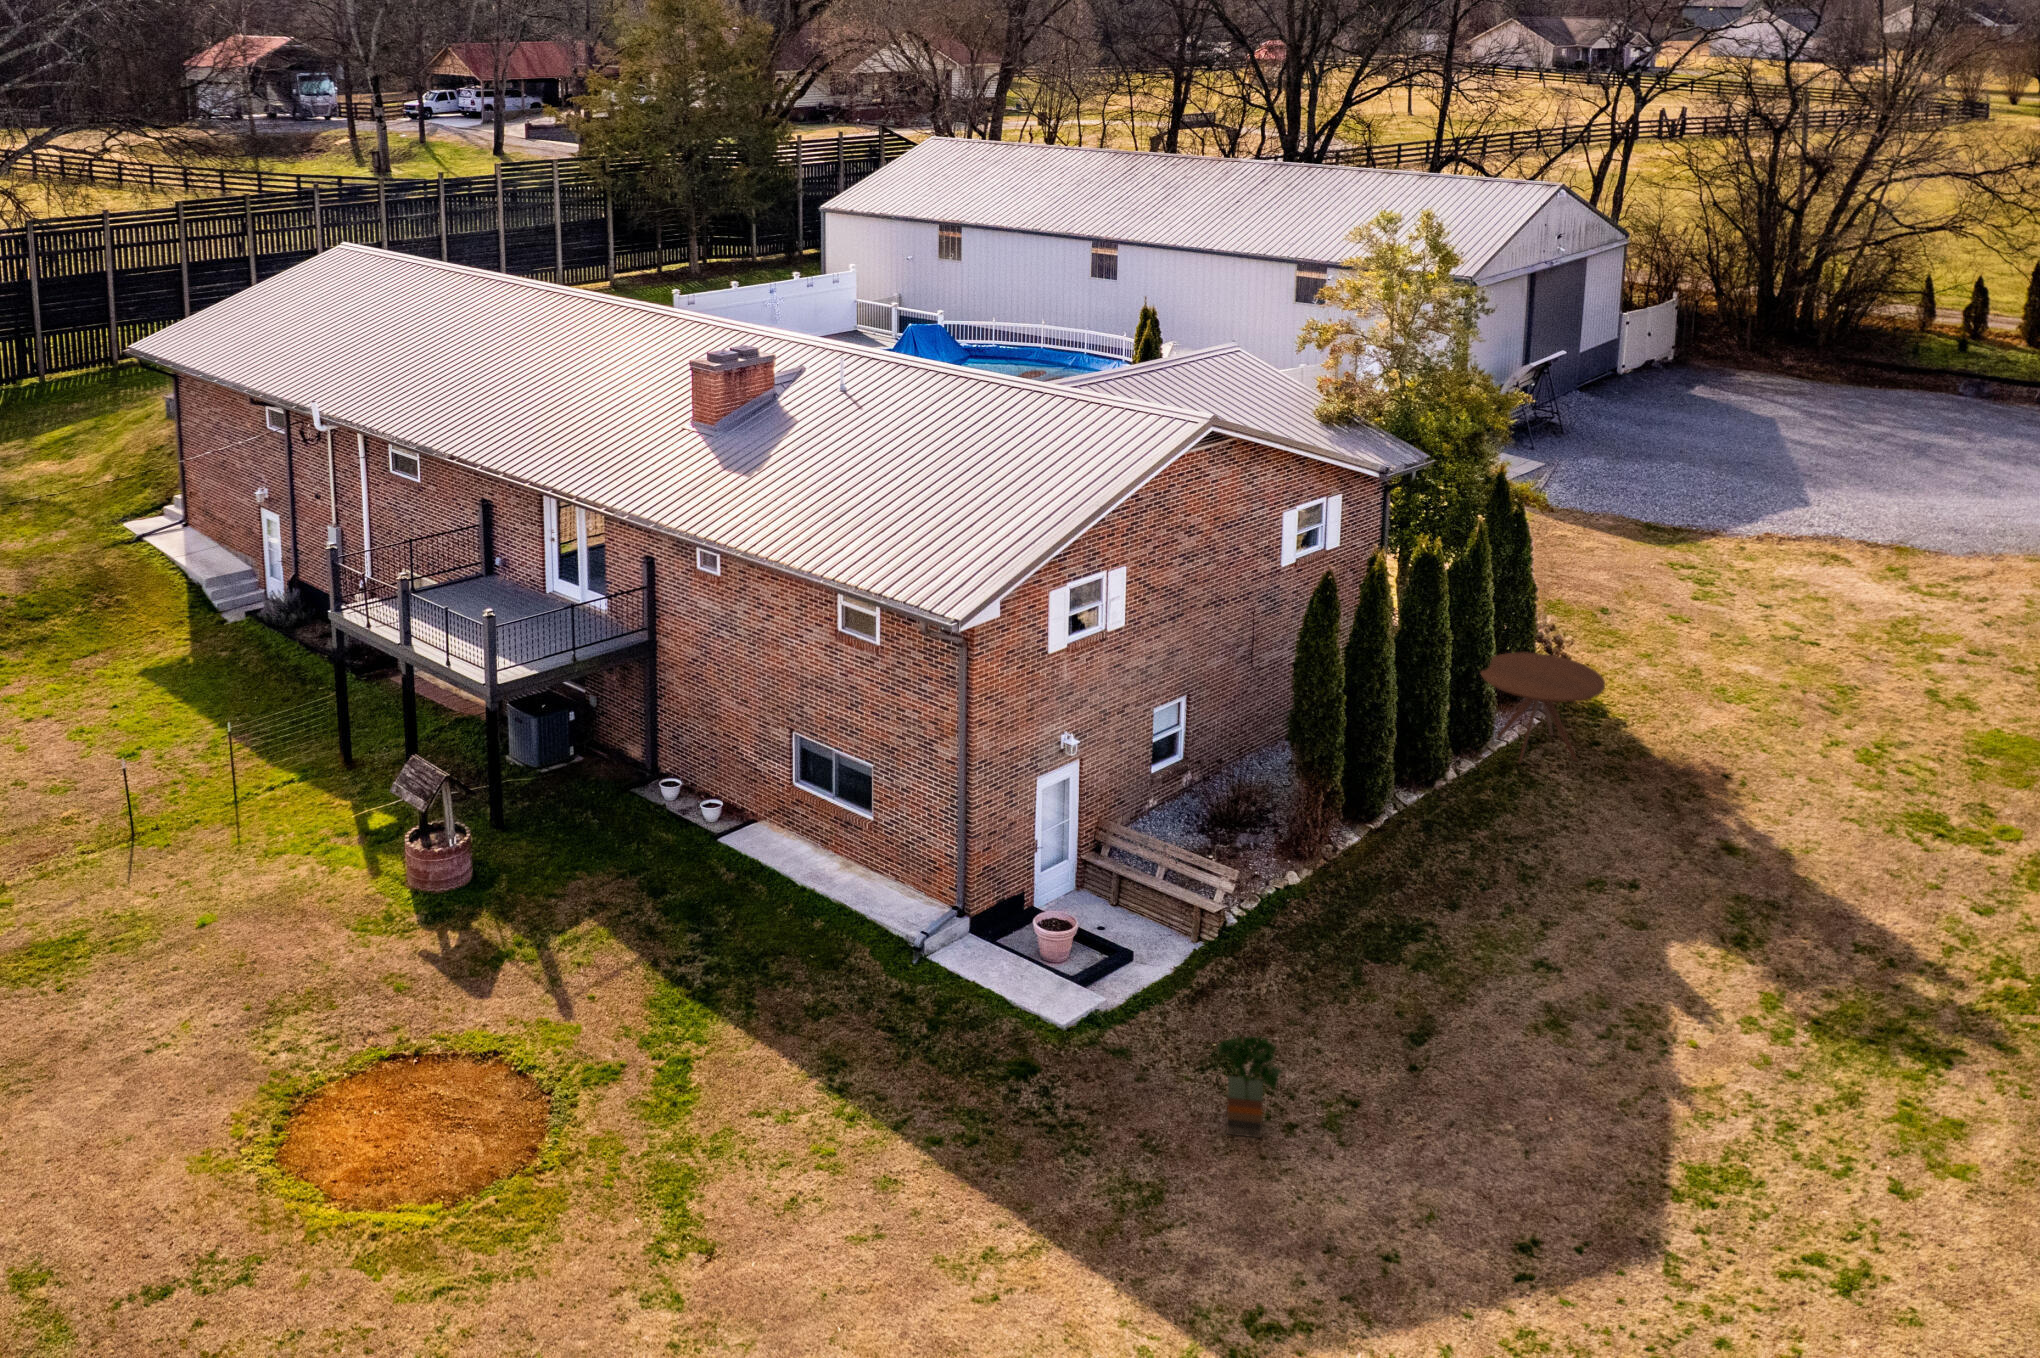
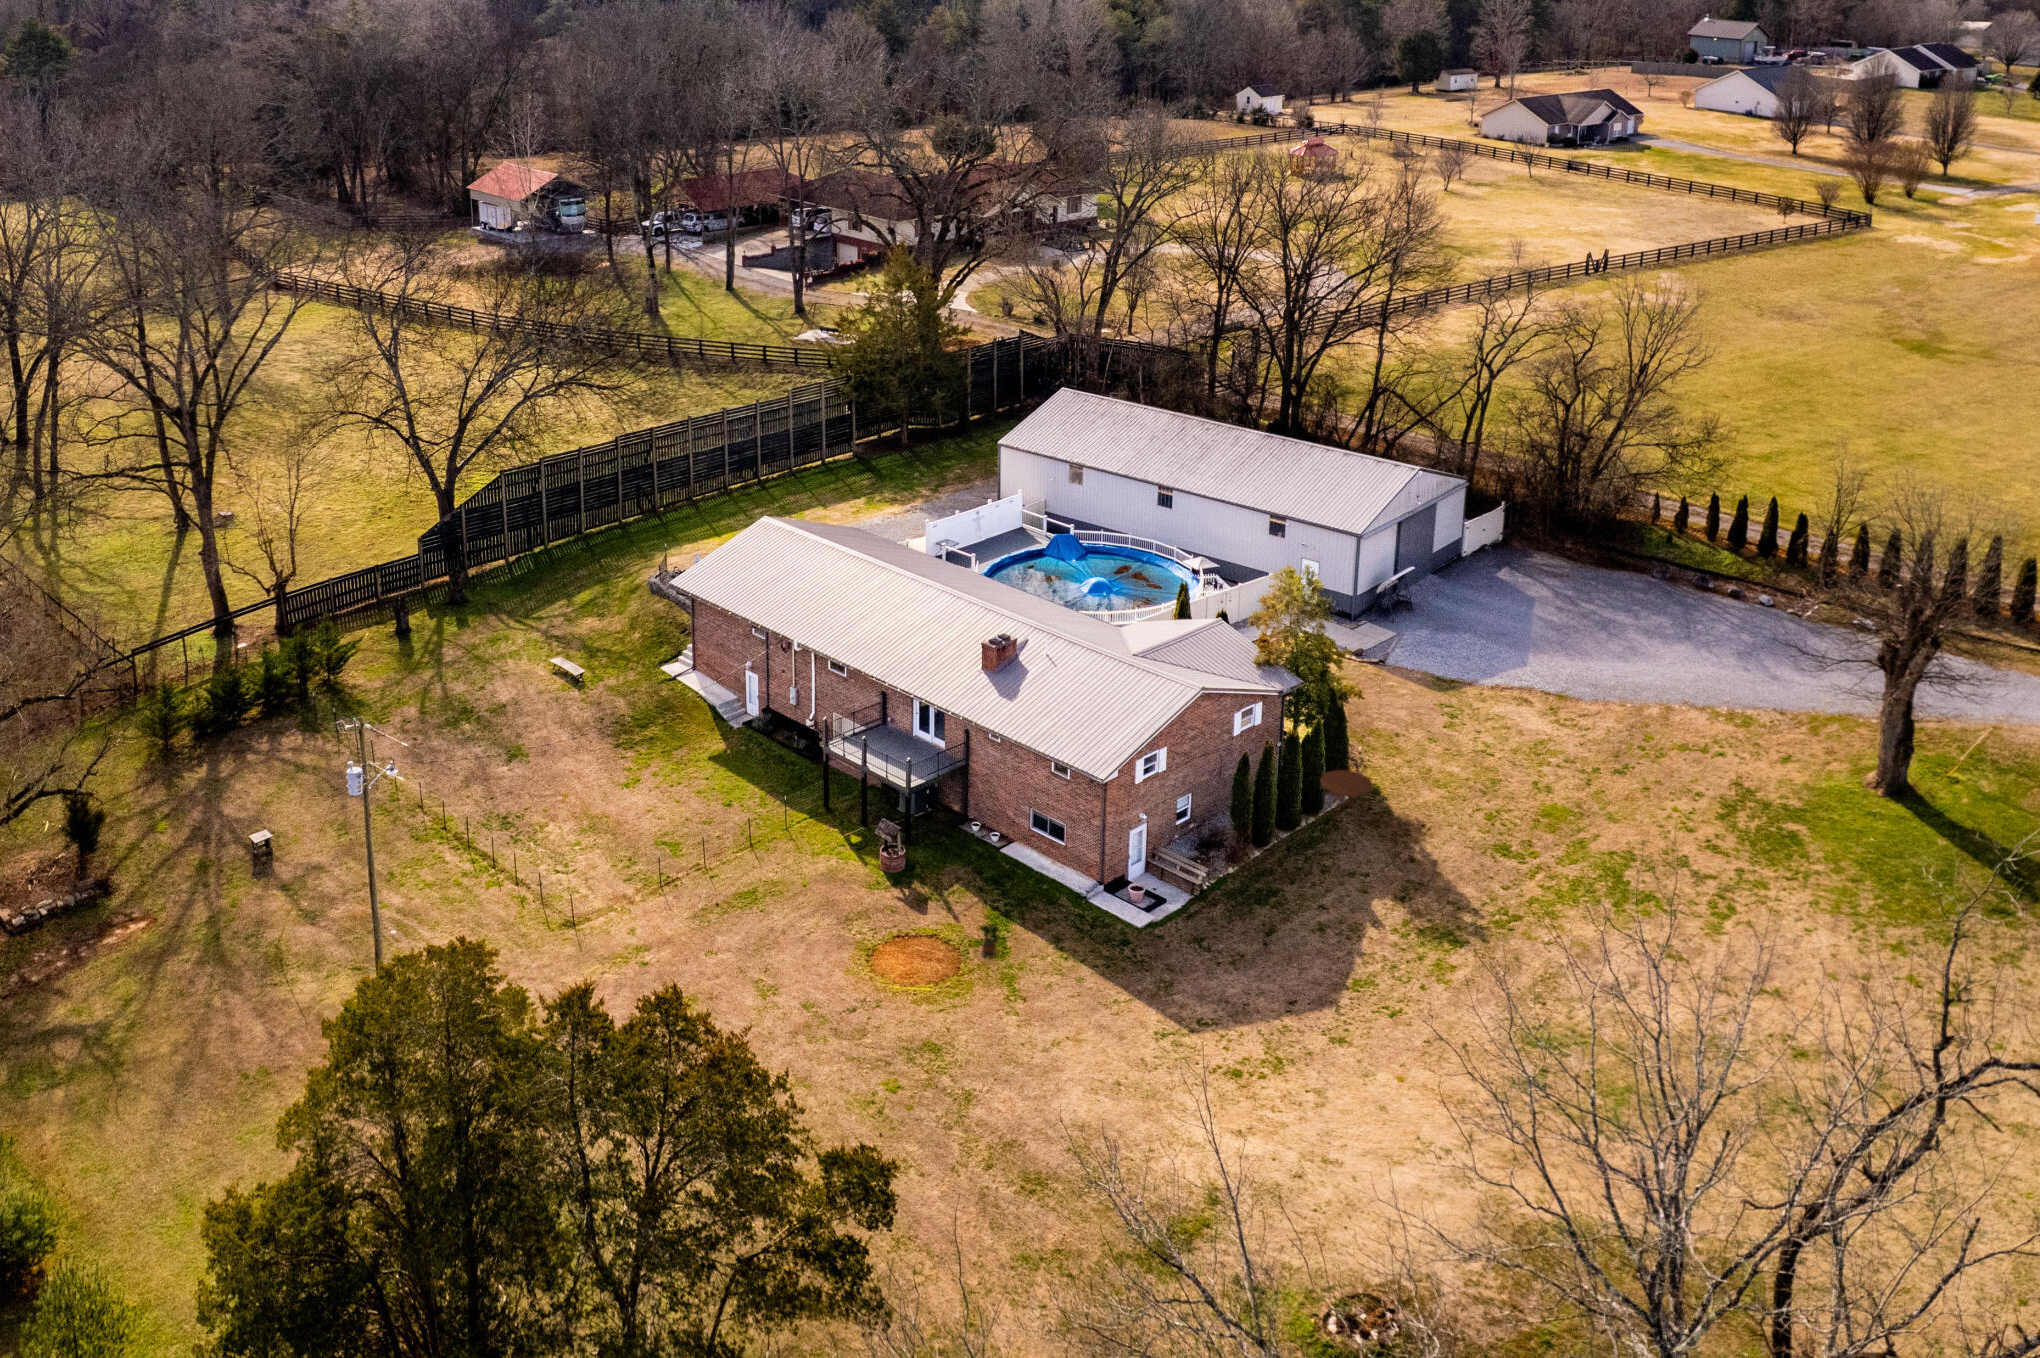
potted tree: present [1218,1036,1281,1138] -> present [980,924,1000,958]

